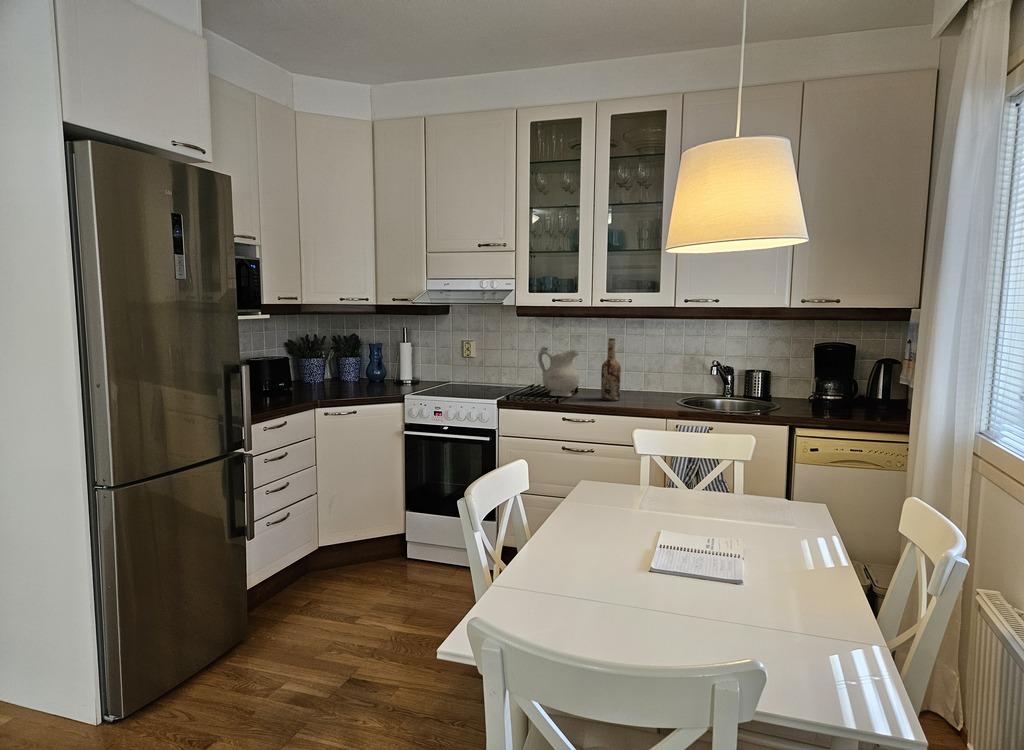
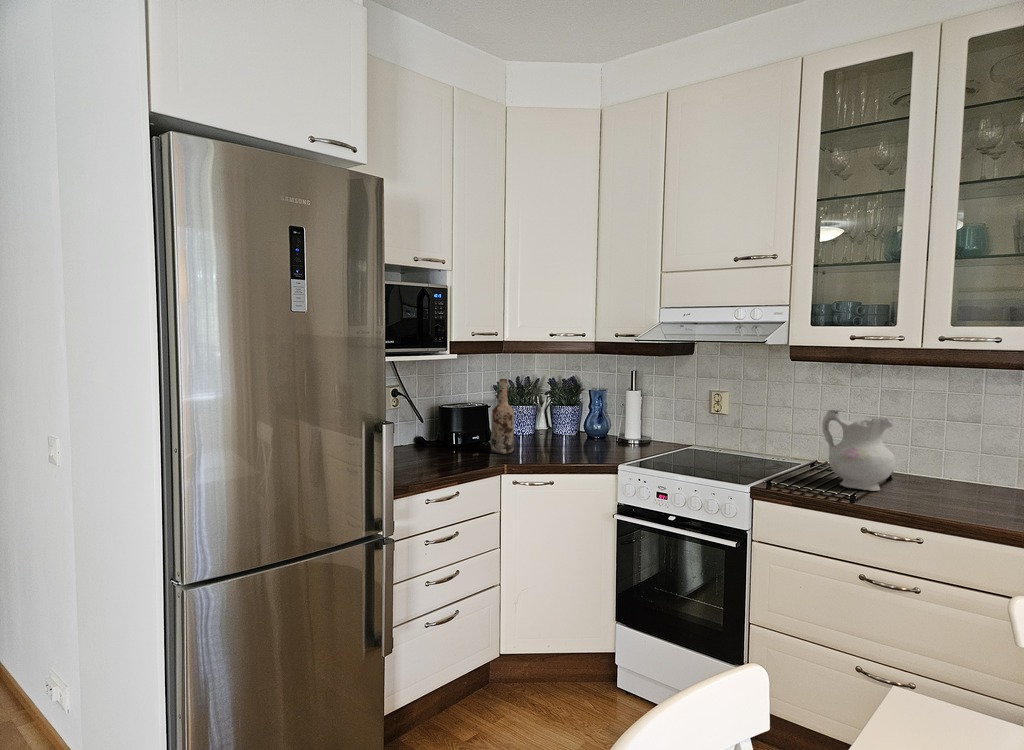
wine bottle: present [601,338,621,401] -> present [491,379,514,454]

